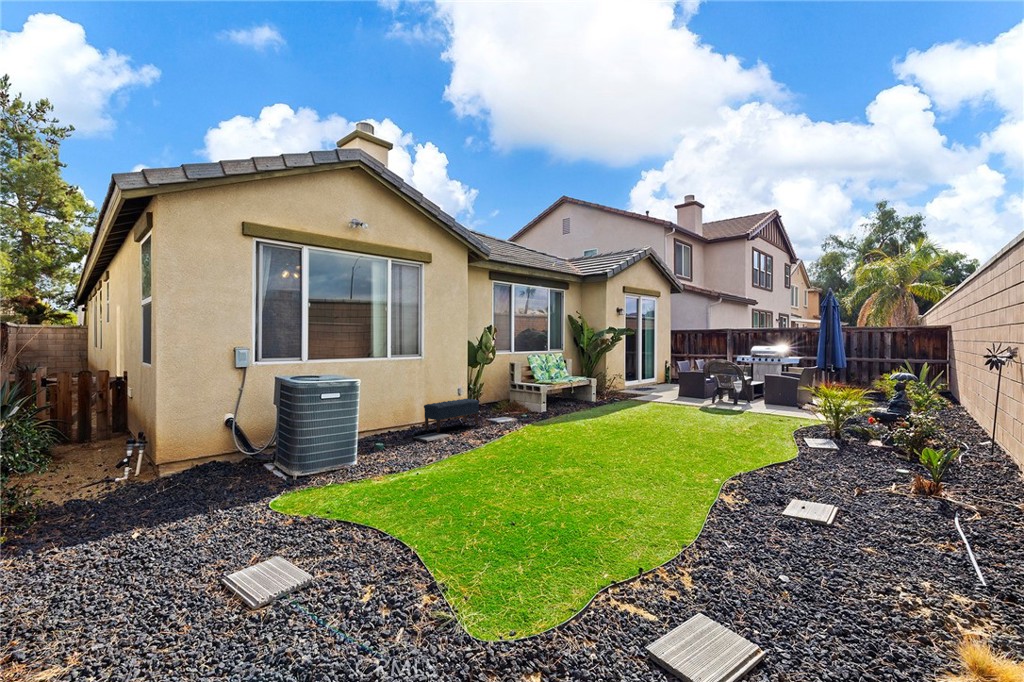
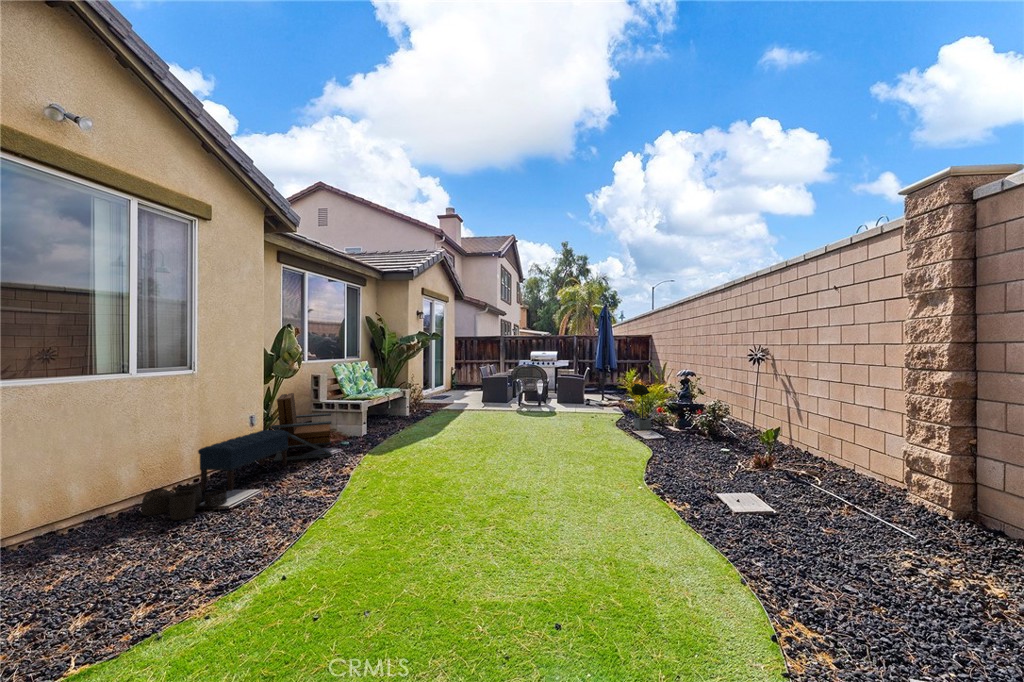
lounge chair: none [472,375,519,422] -> present [271,393,332,462]
potted tree: none [804,387,830,440] -> present [632,383,651,430]
woven basket: none [392,423,432,442] -> present [141,484,227,520]

